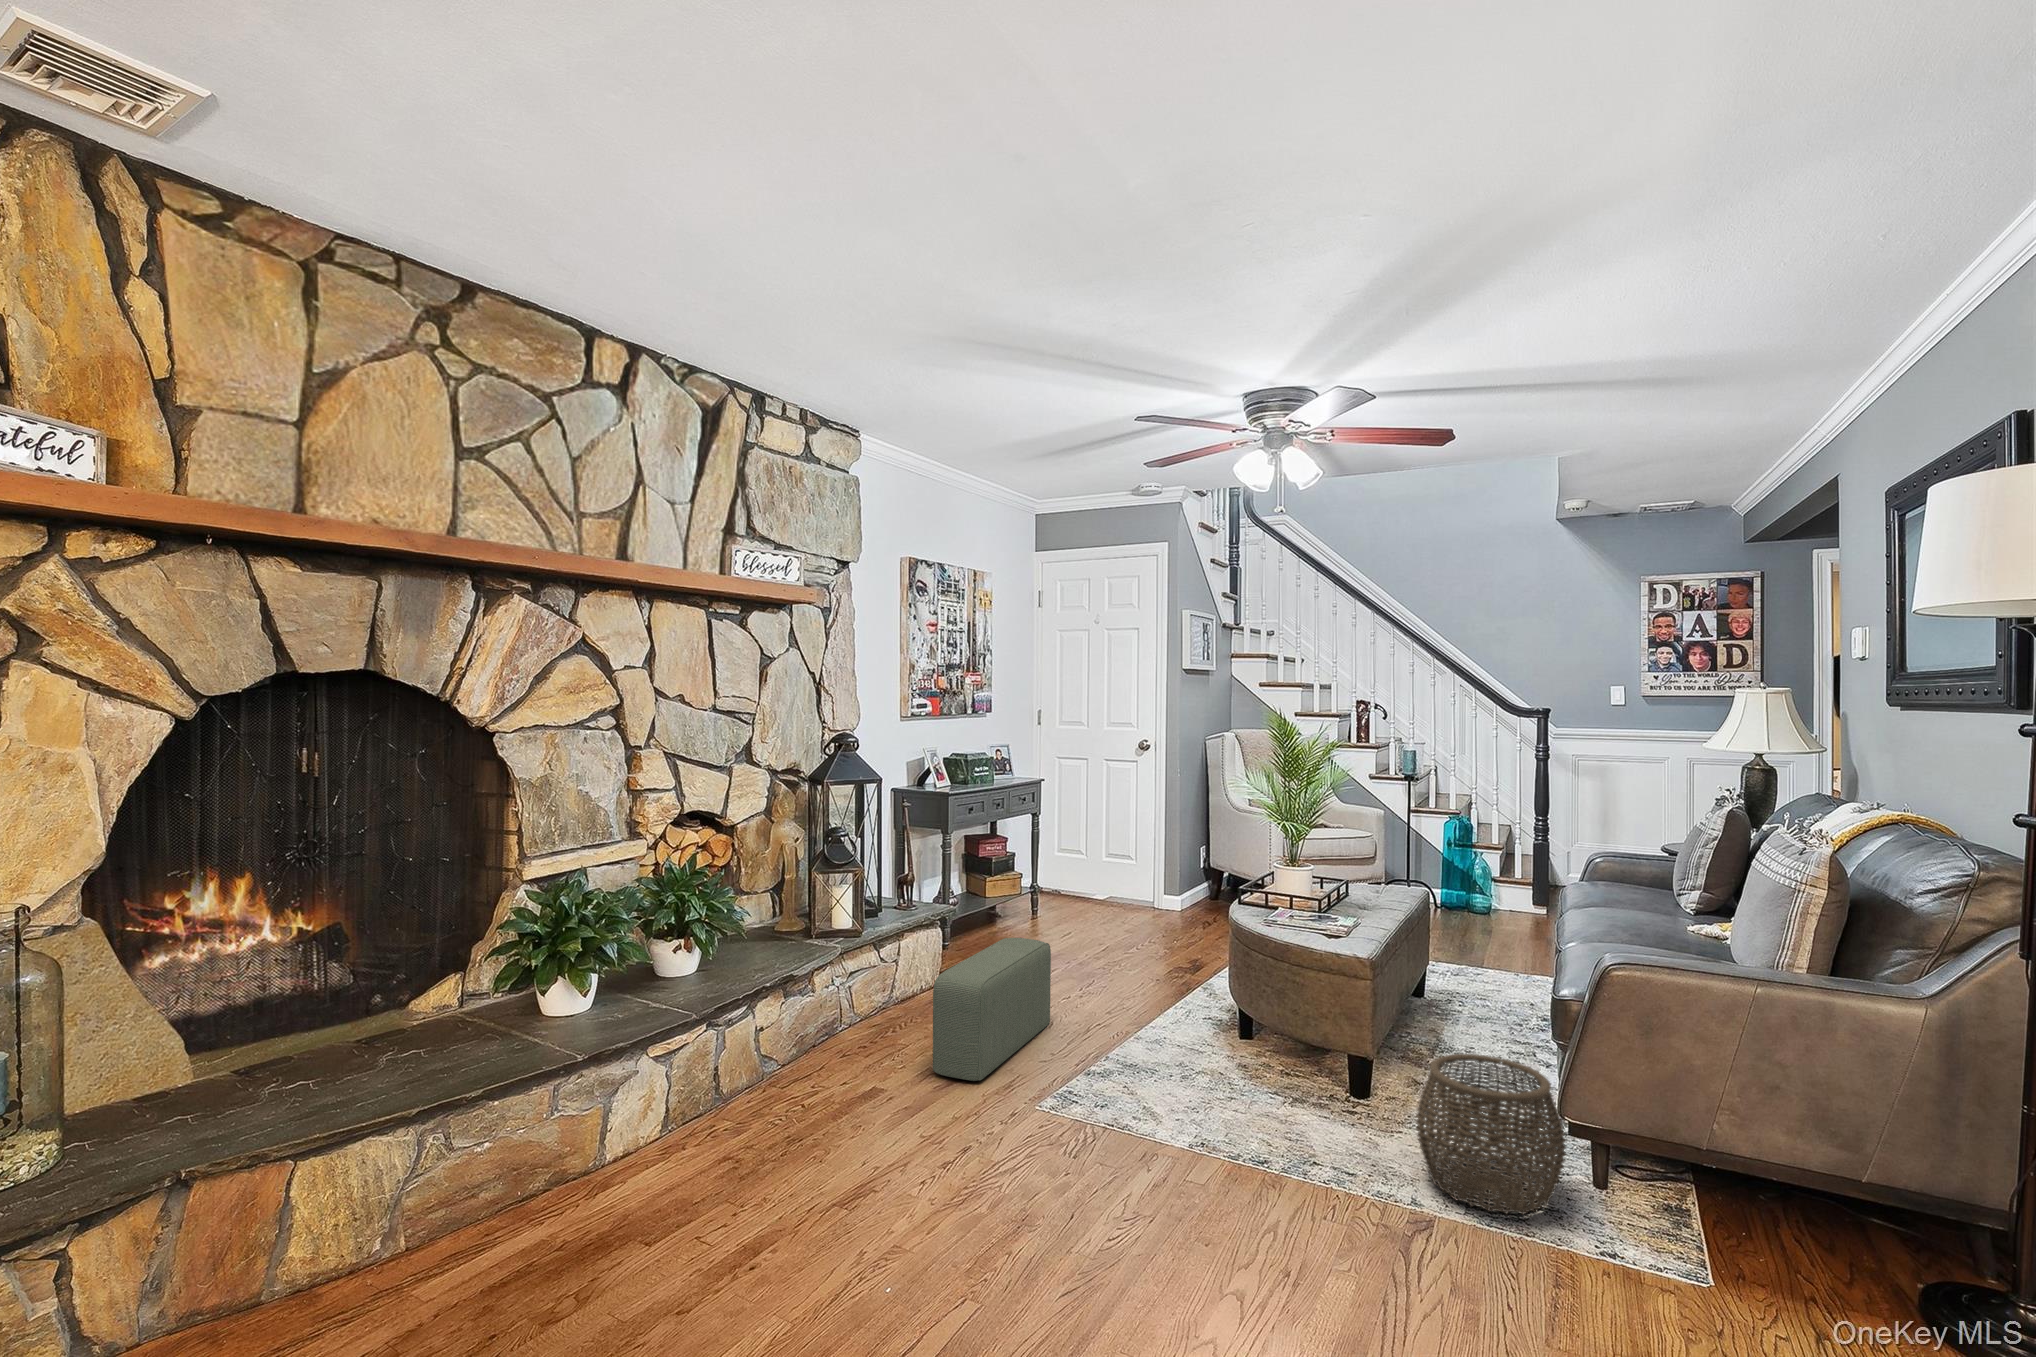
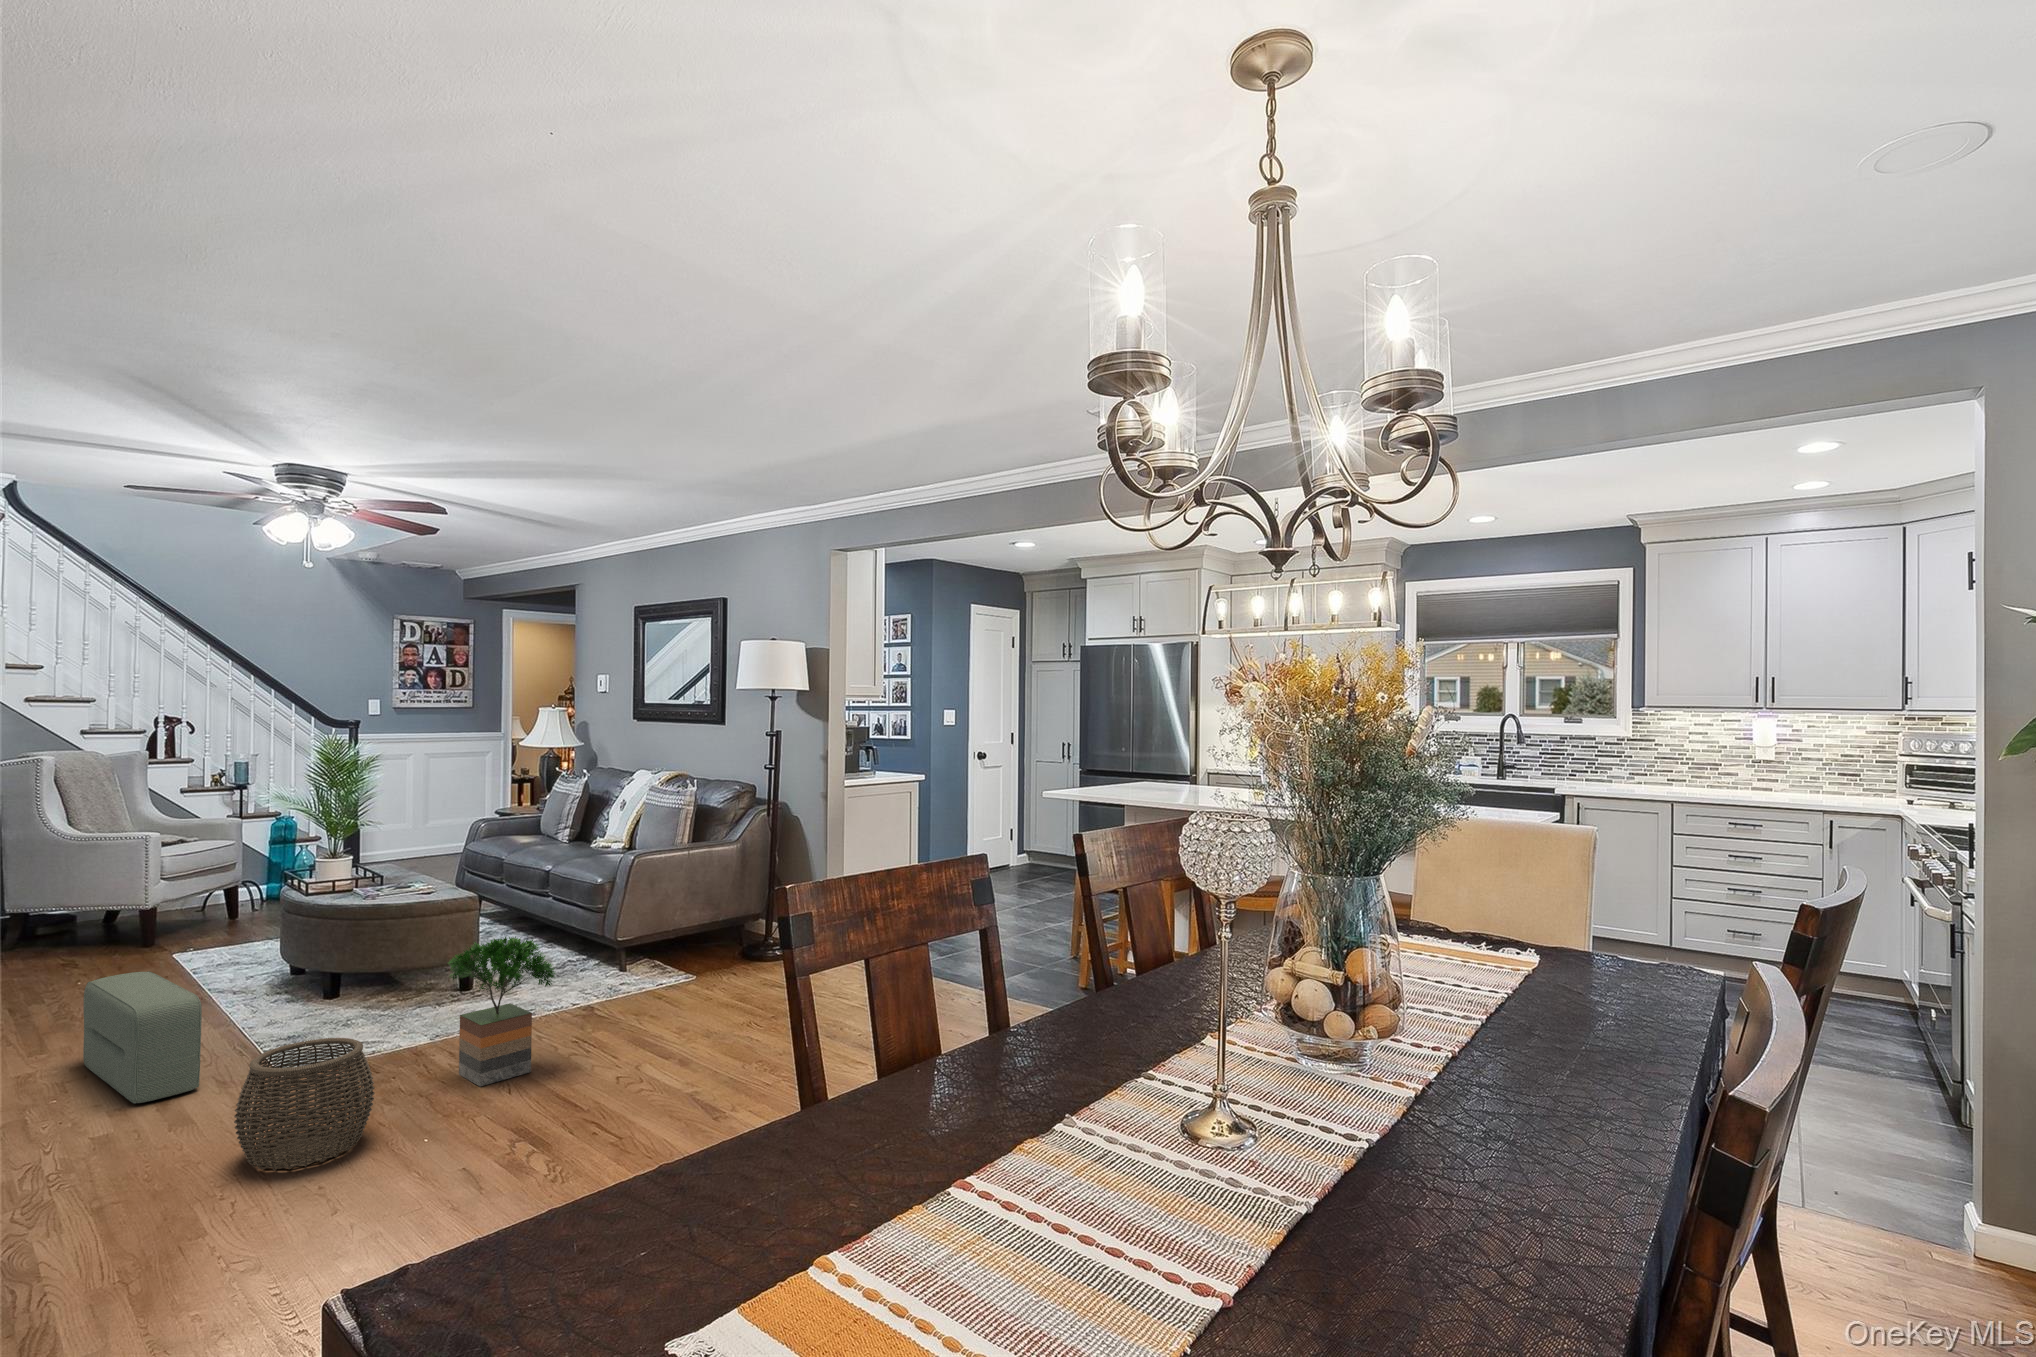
potted tree: none [1068,1020,1204,1272] -> present [449,937,555,1087]
woven basket: present [1416,1054,1566,1214] -> present [234,1038,375,1171]

